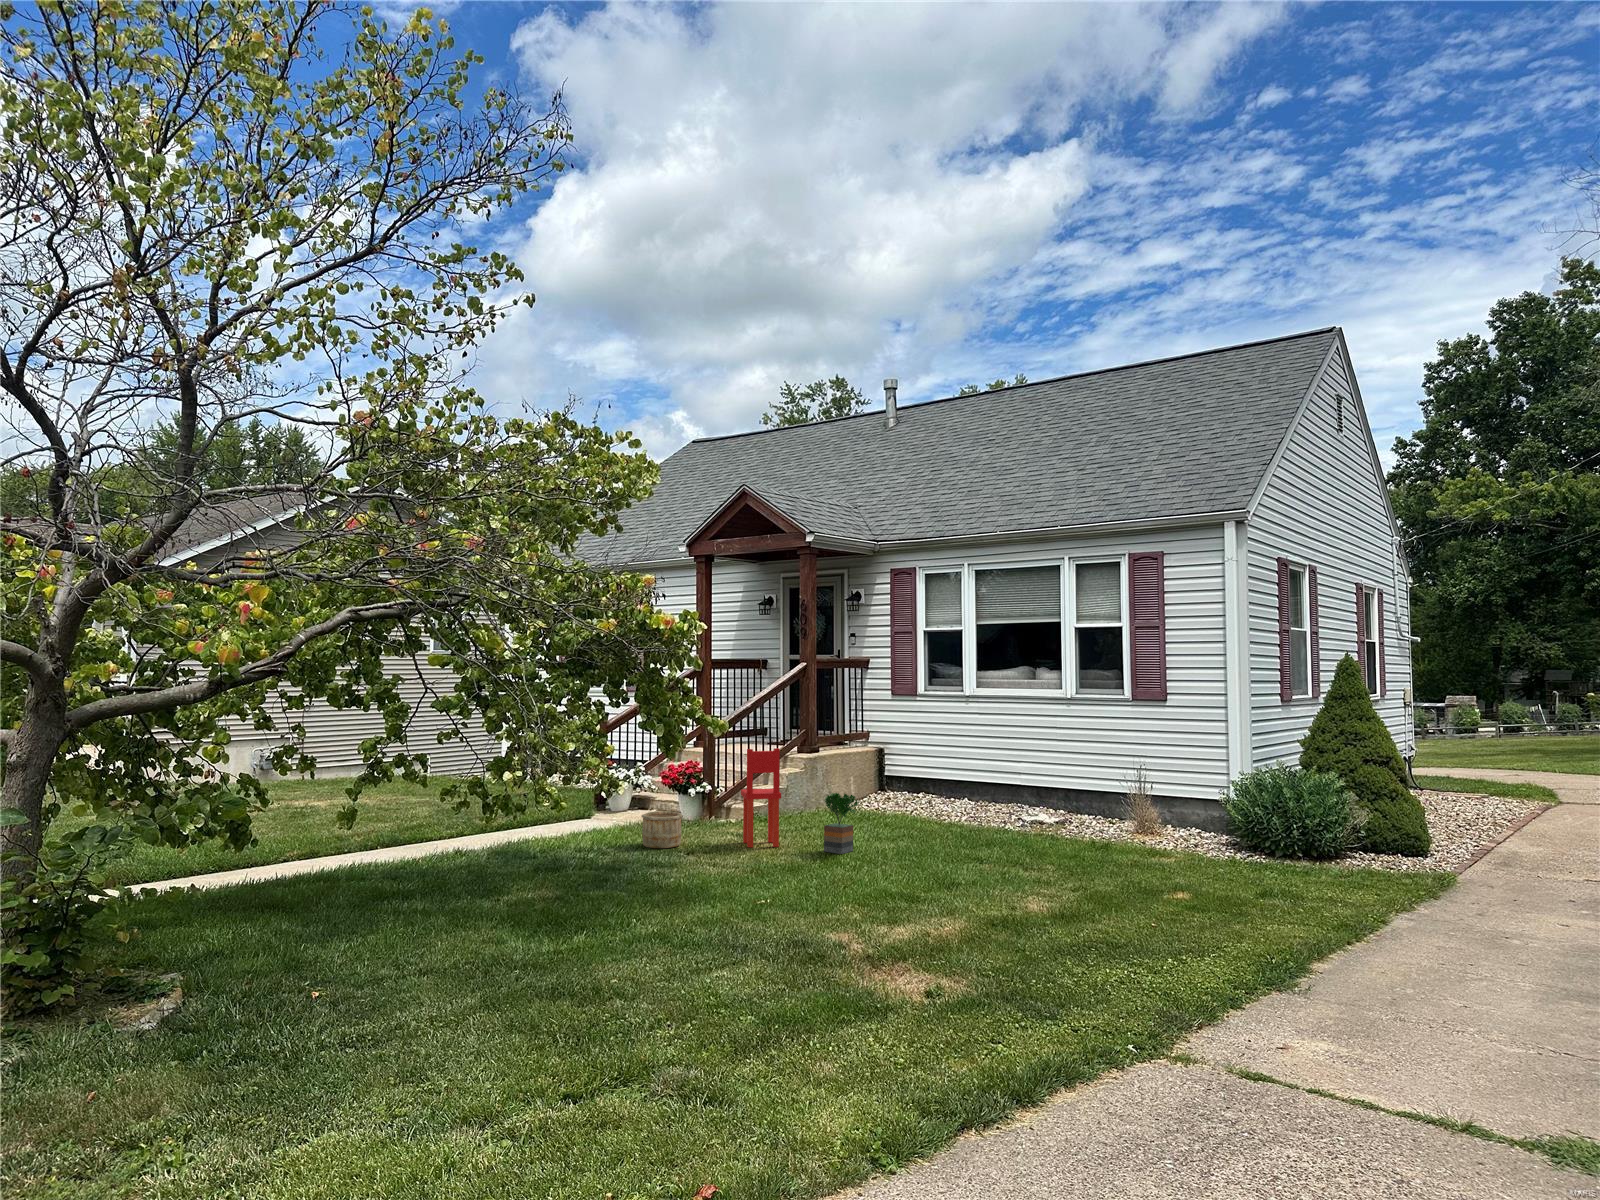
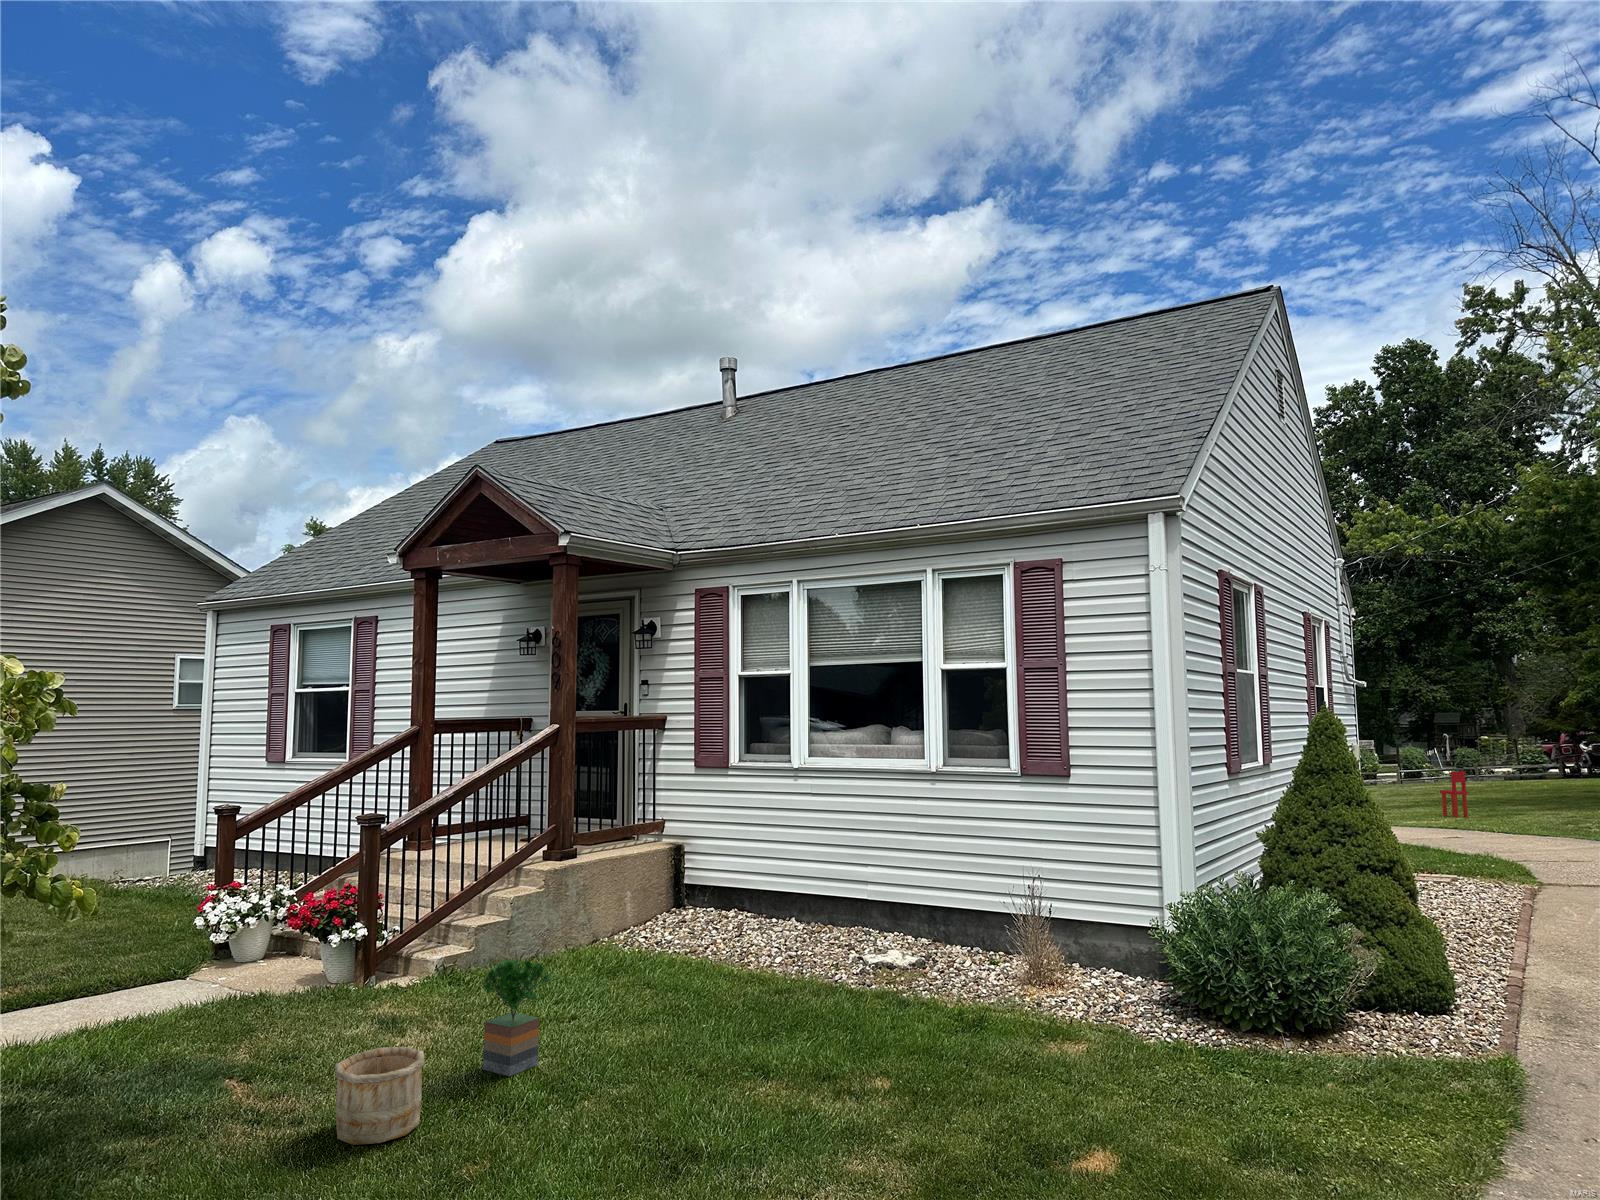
chair: present [741,748,781,847] -> present [1440,771,1468,817]
wooden bucket: present [642,811,682,848] -> present [335,1047,425,1145]

